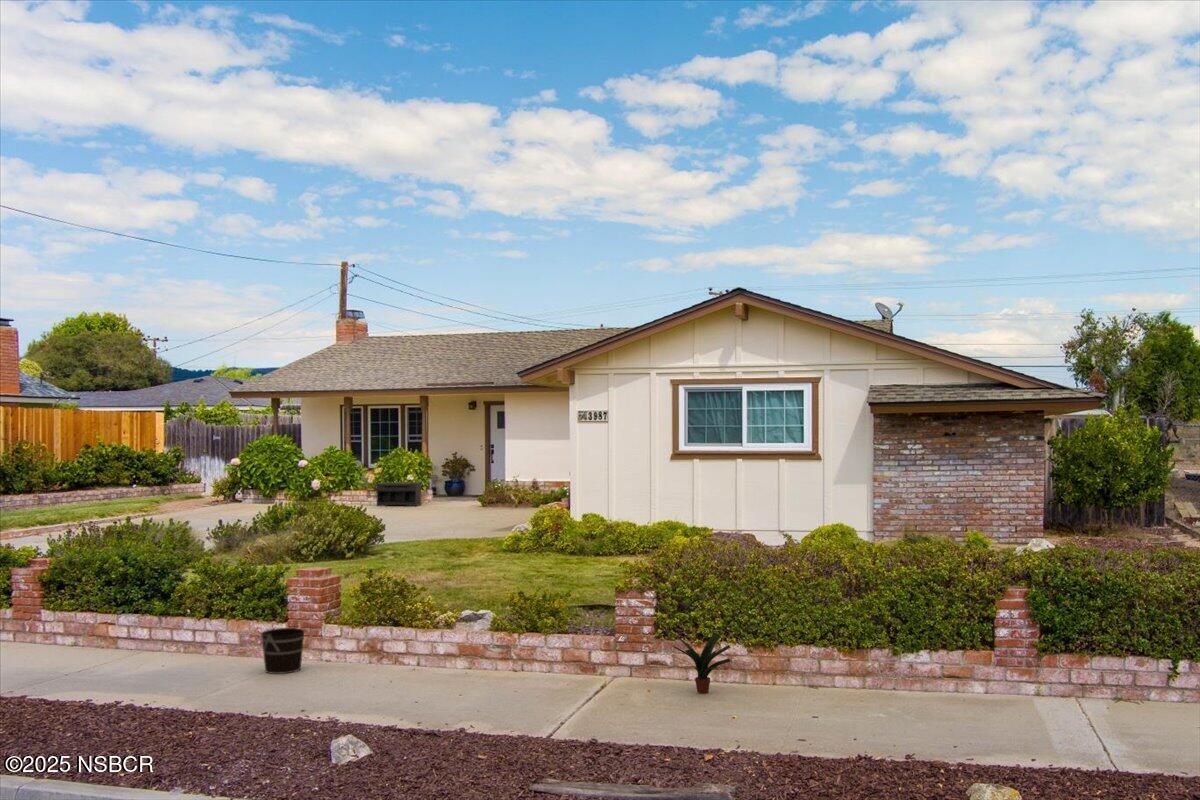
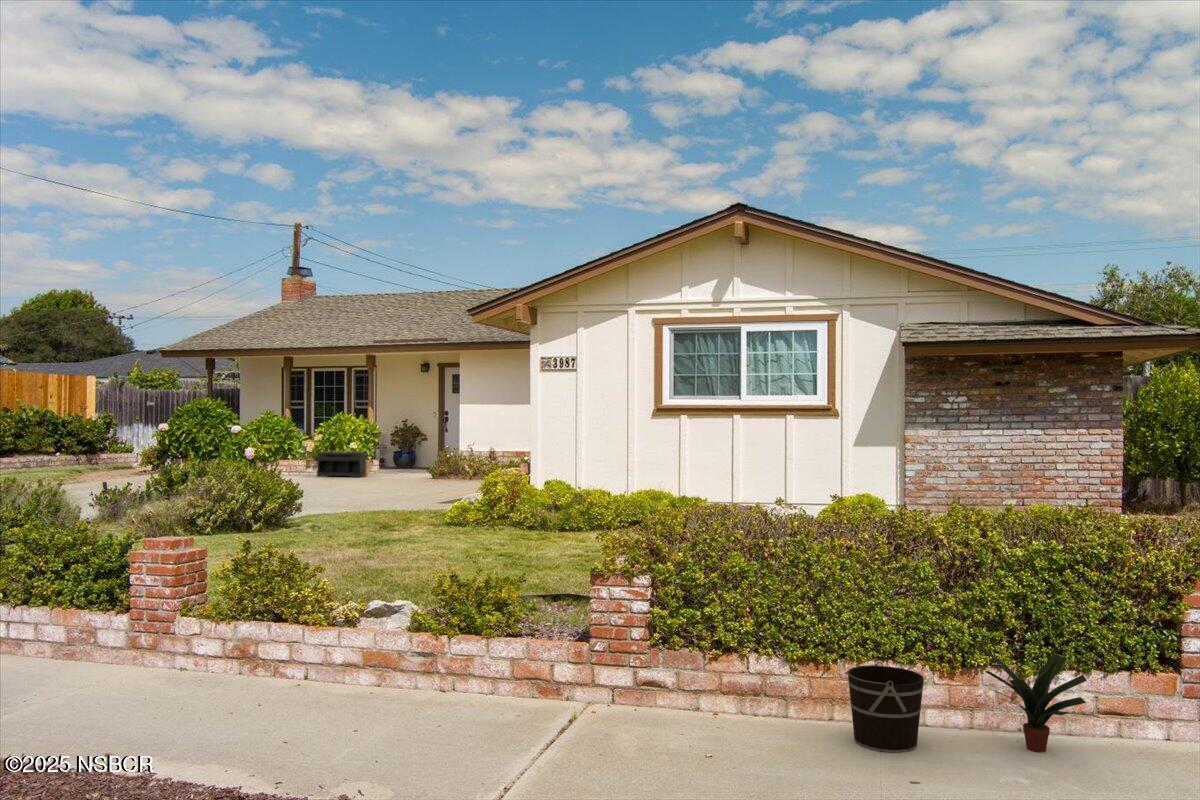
bucket: present [262,627,304,674] -> present [845,662,924,752]
potted plant: present [667,630,731,693] -> present [974,643,1087,752]

